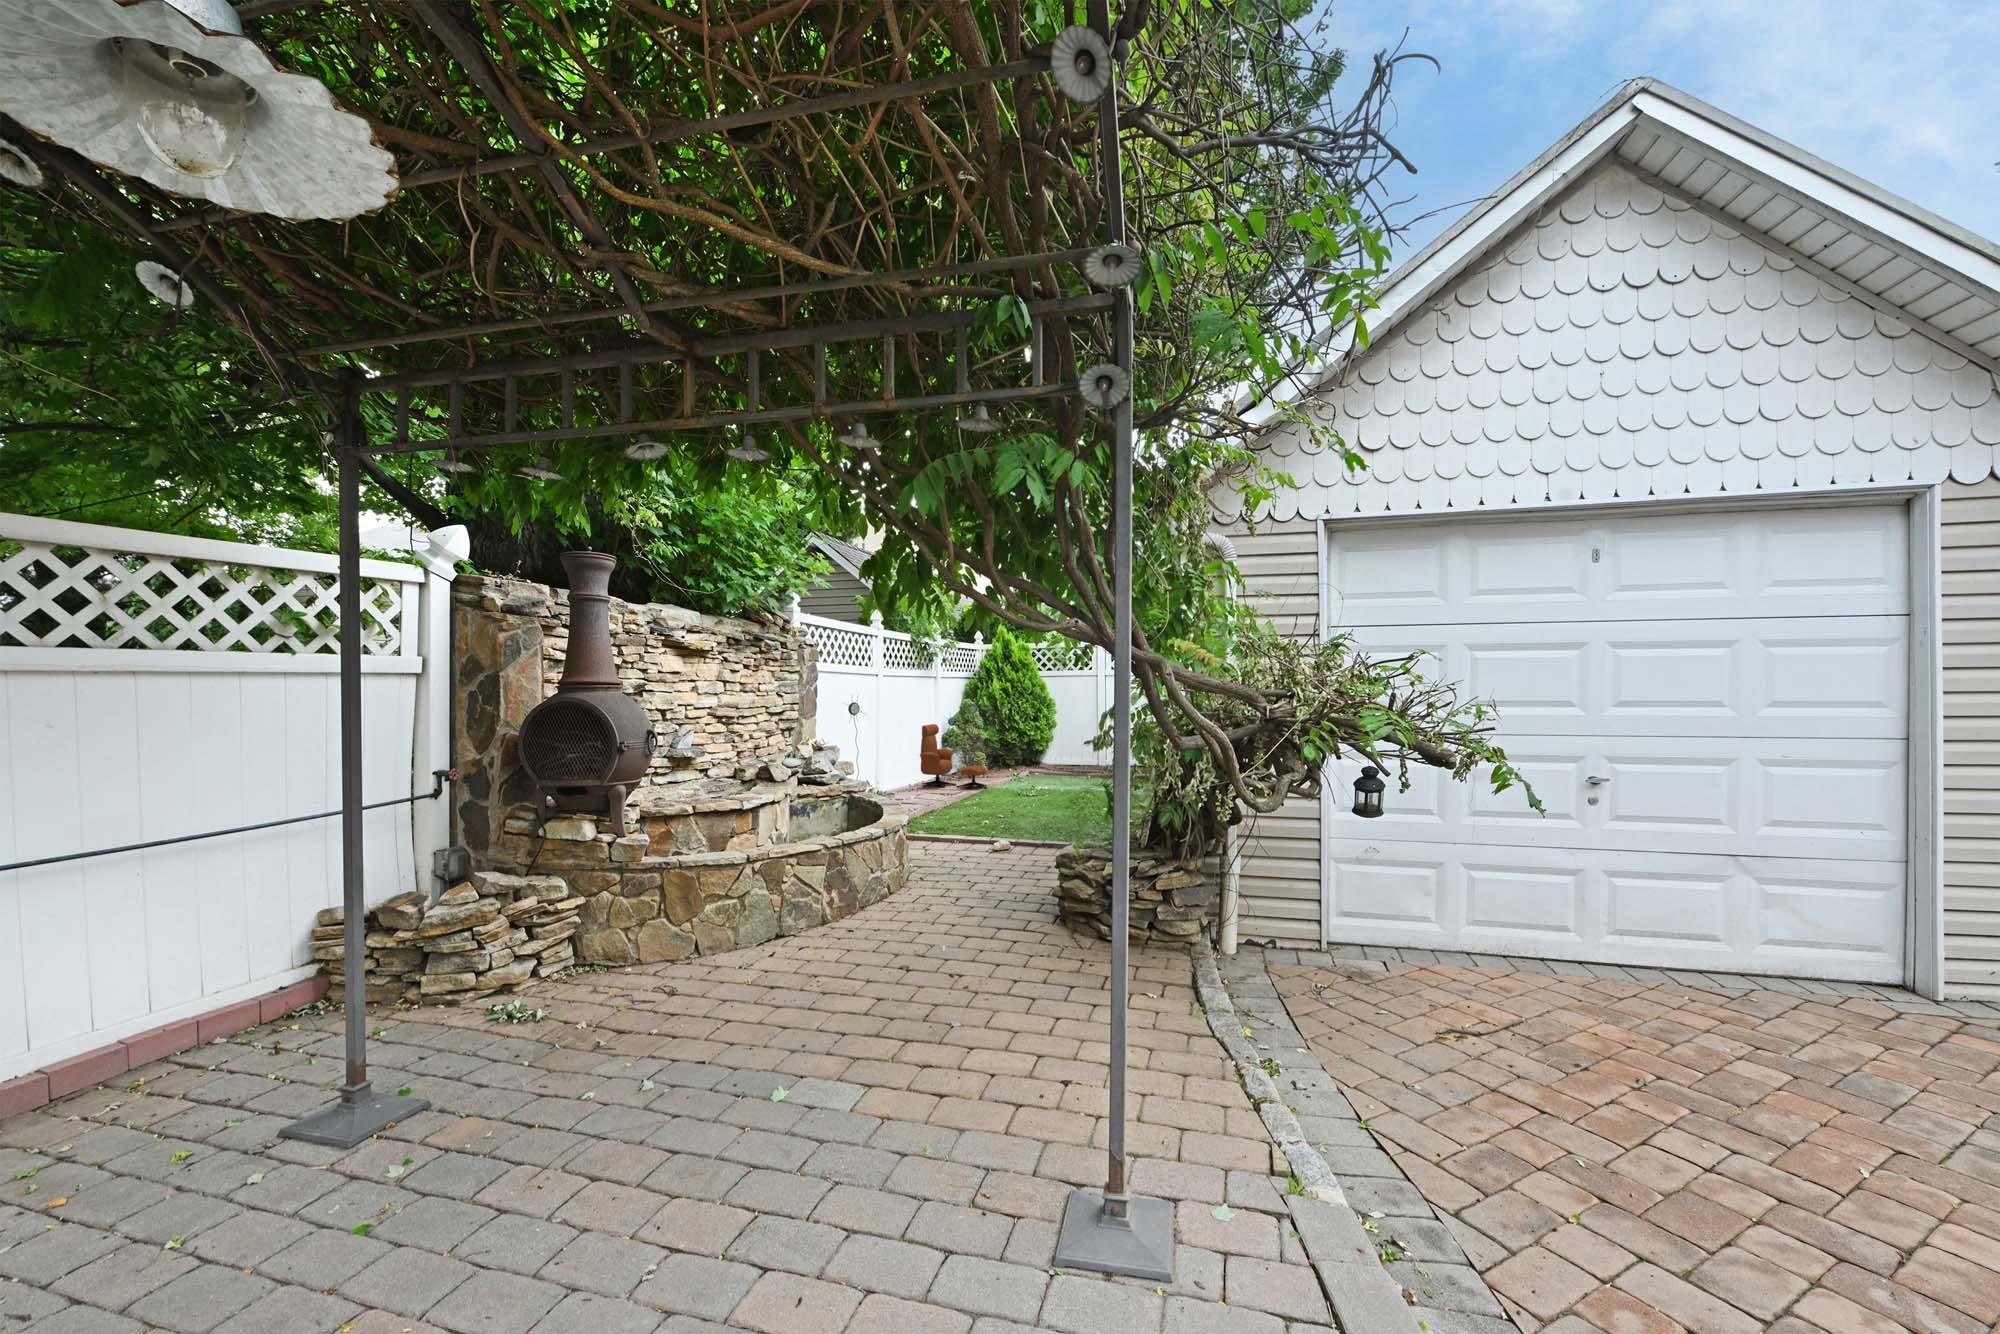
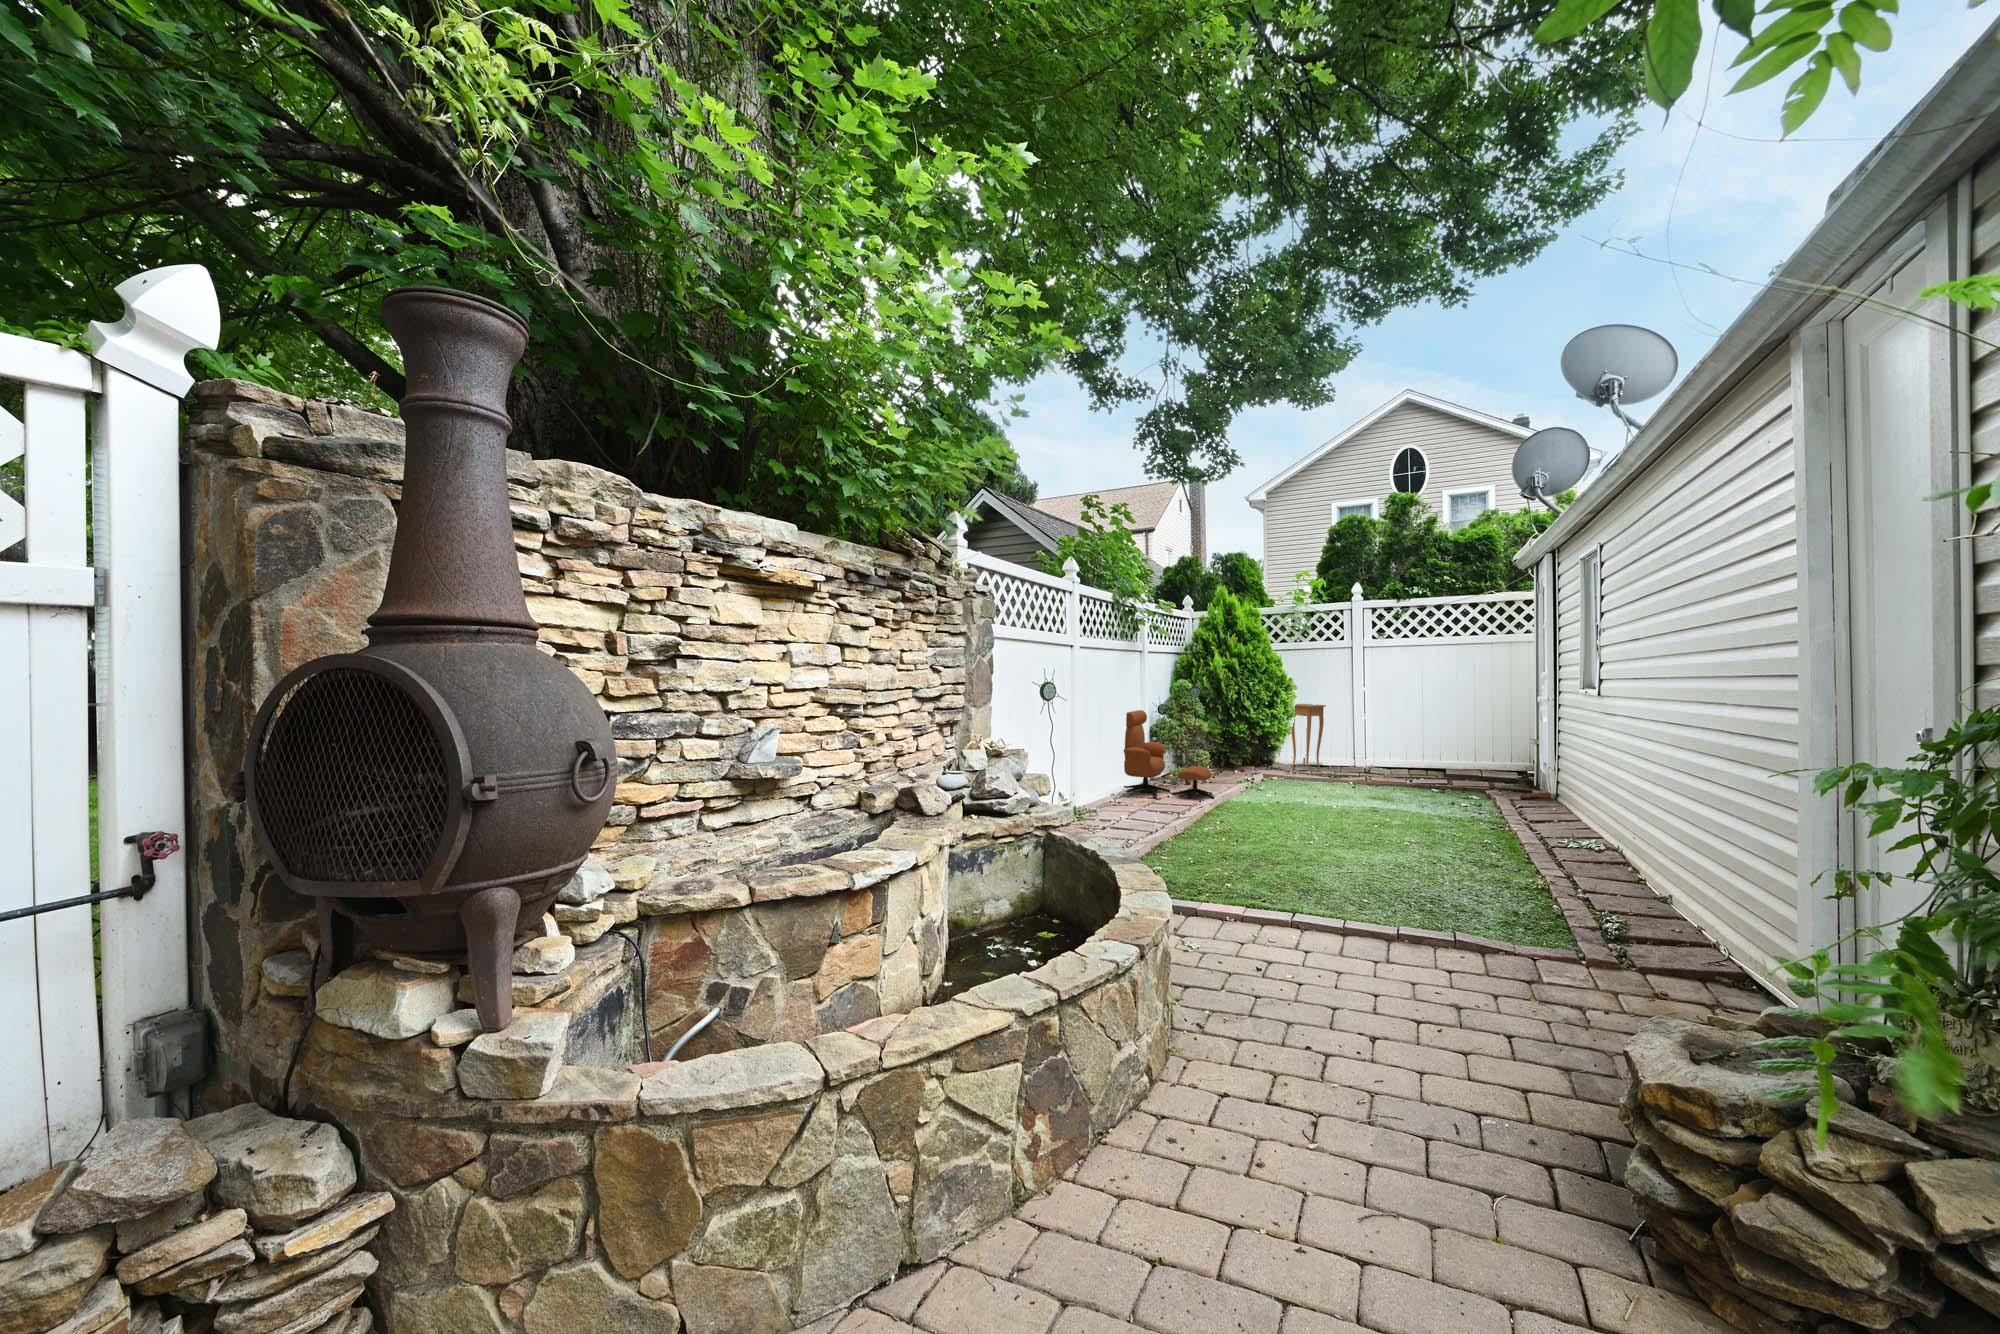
side table: none [1056,718,1083,769] -> present [1291,704,1326,770]

